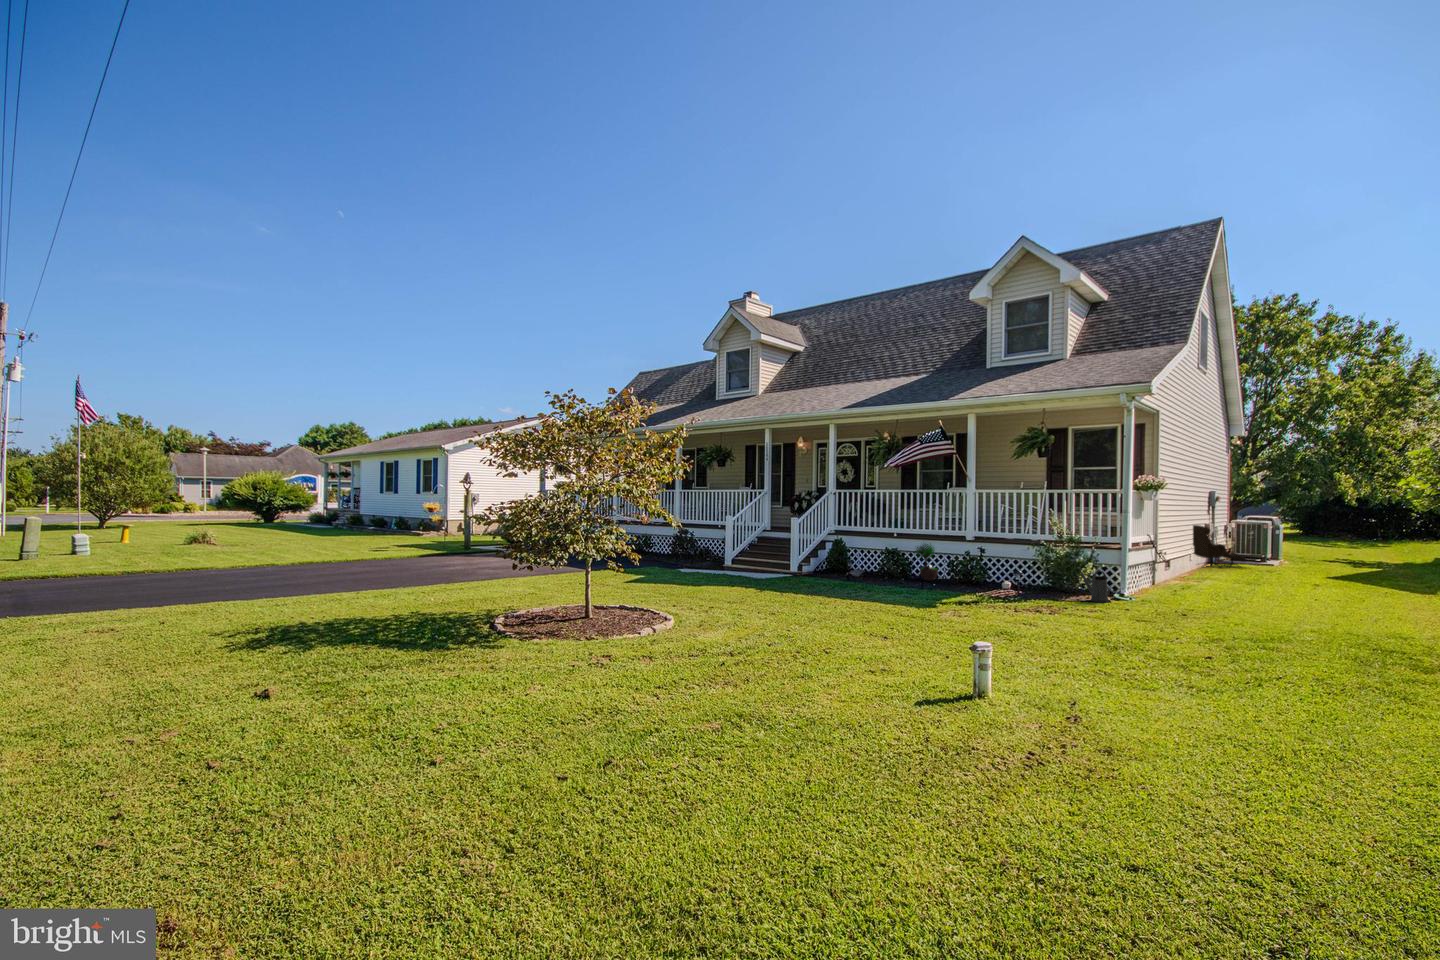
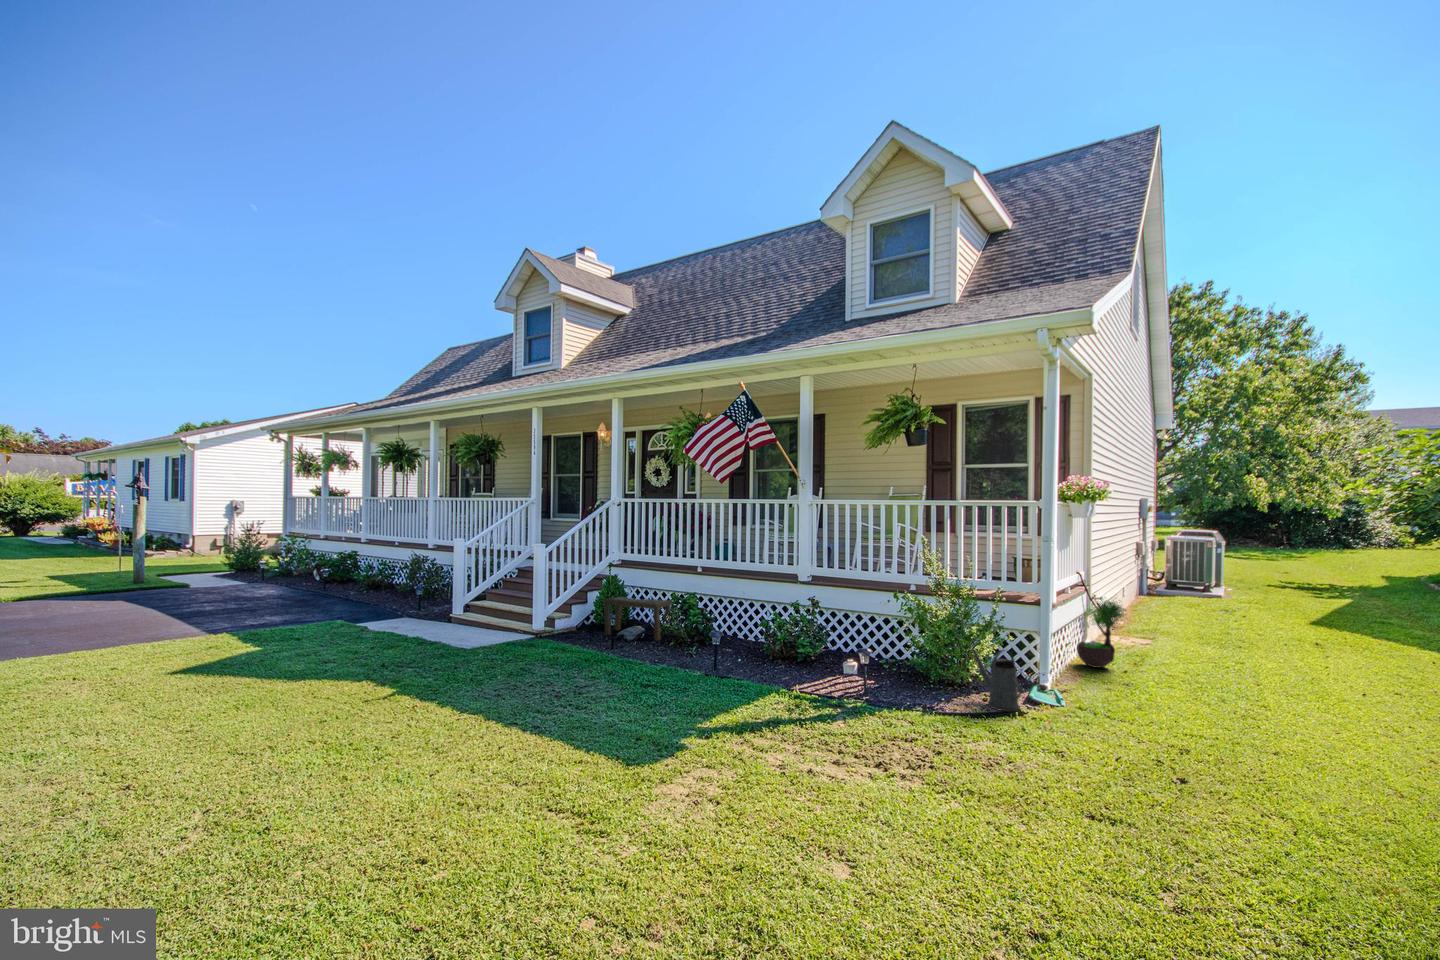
lounge chair: present [1193,525,1246,567] -> none [1120,545,1194,604]
potted tree: present [915,544,938,581] -> present [1077,598,1125,668]
bench: none [836,552,880,578] -> present [604,597,672,641]

